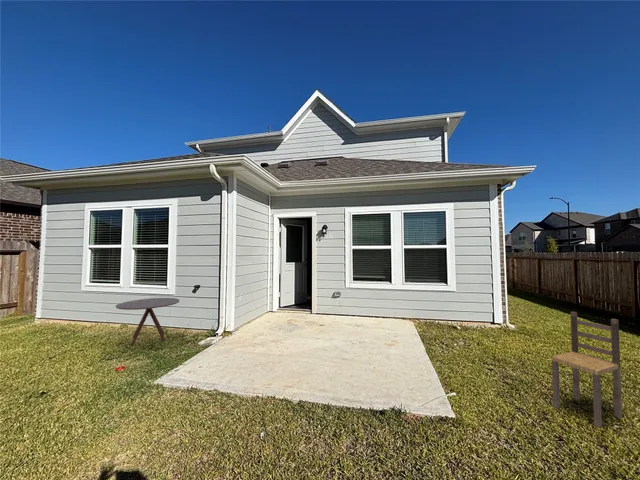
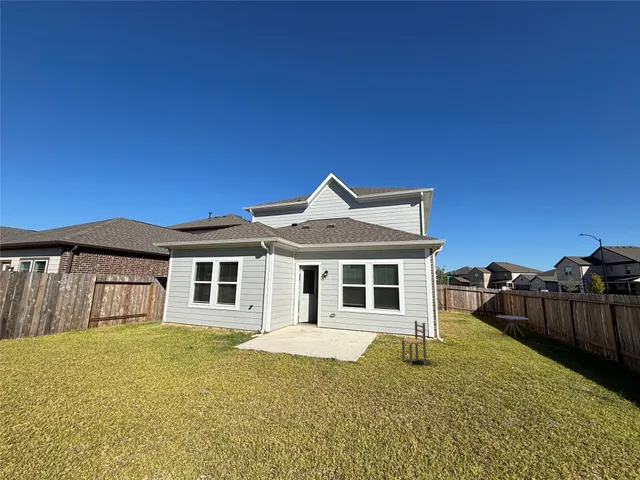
round table: present [116,298,179,346] -> present [496,315,528,337]

